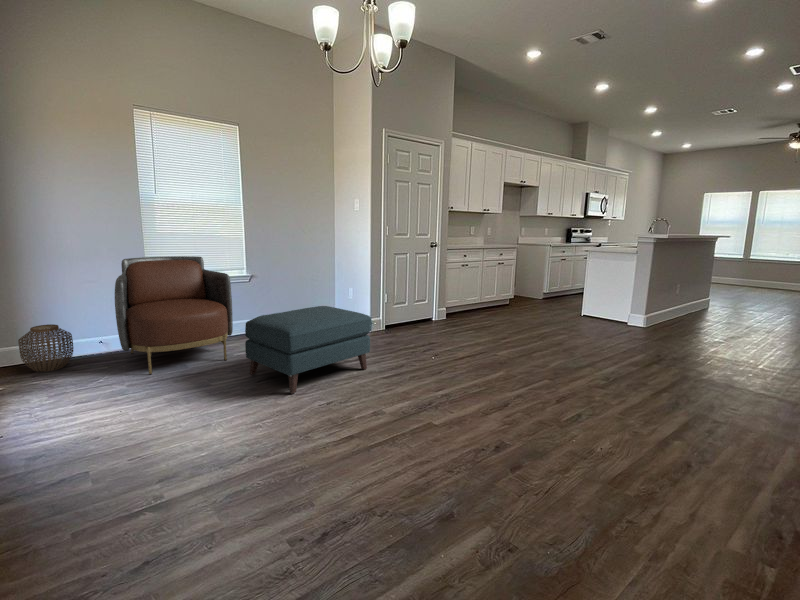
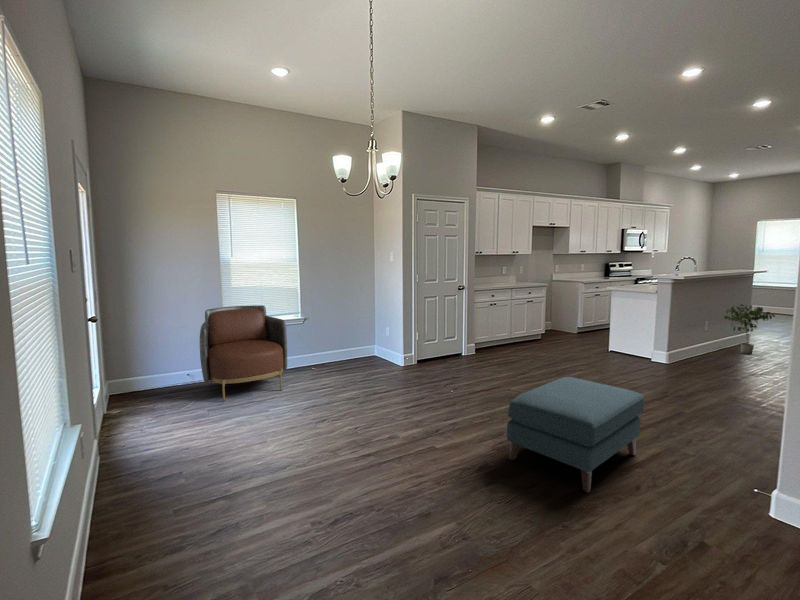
potted plant: none [693,268,742,318] -> present [724,304,775,355]
ottoman: present [245,306,372,394] -> present [507,377,644,492]
woven basket: present [18,324,73,372] -> none [132,361,169,398]

